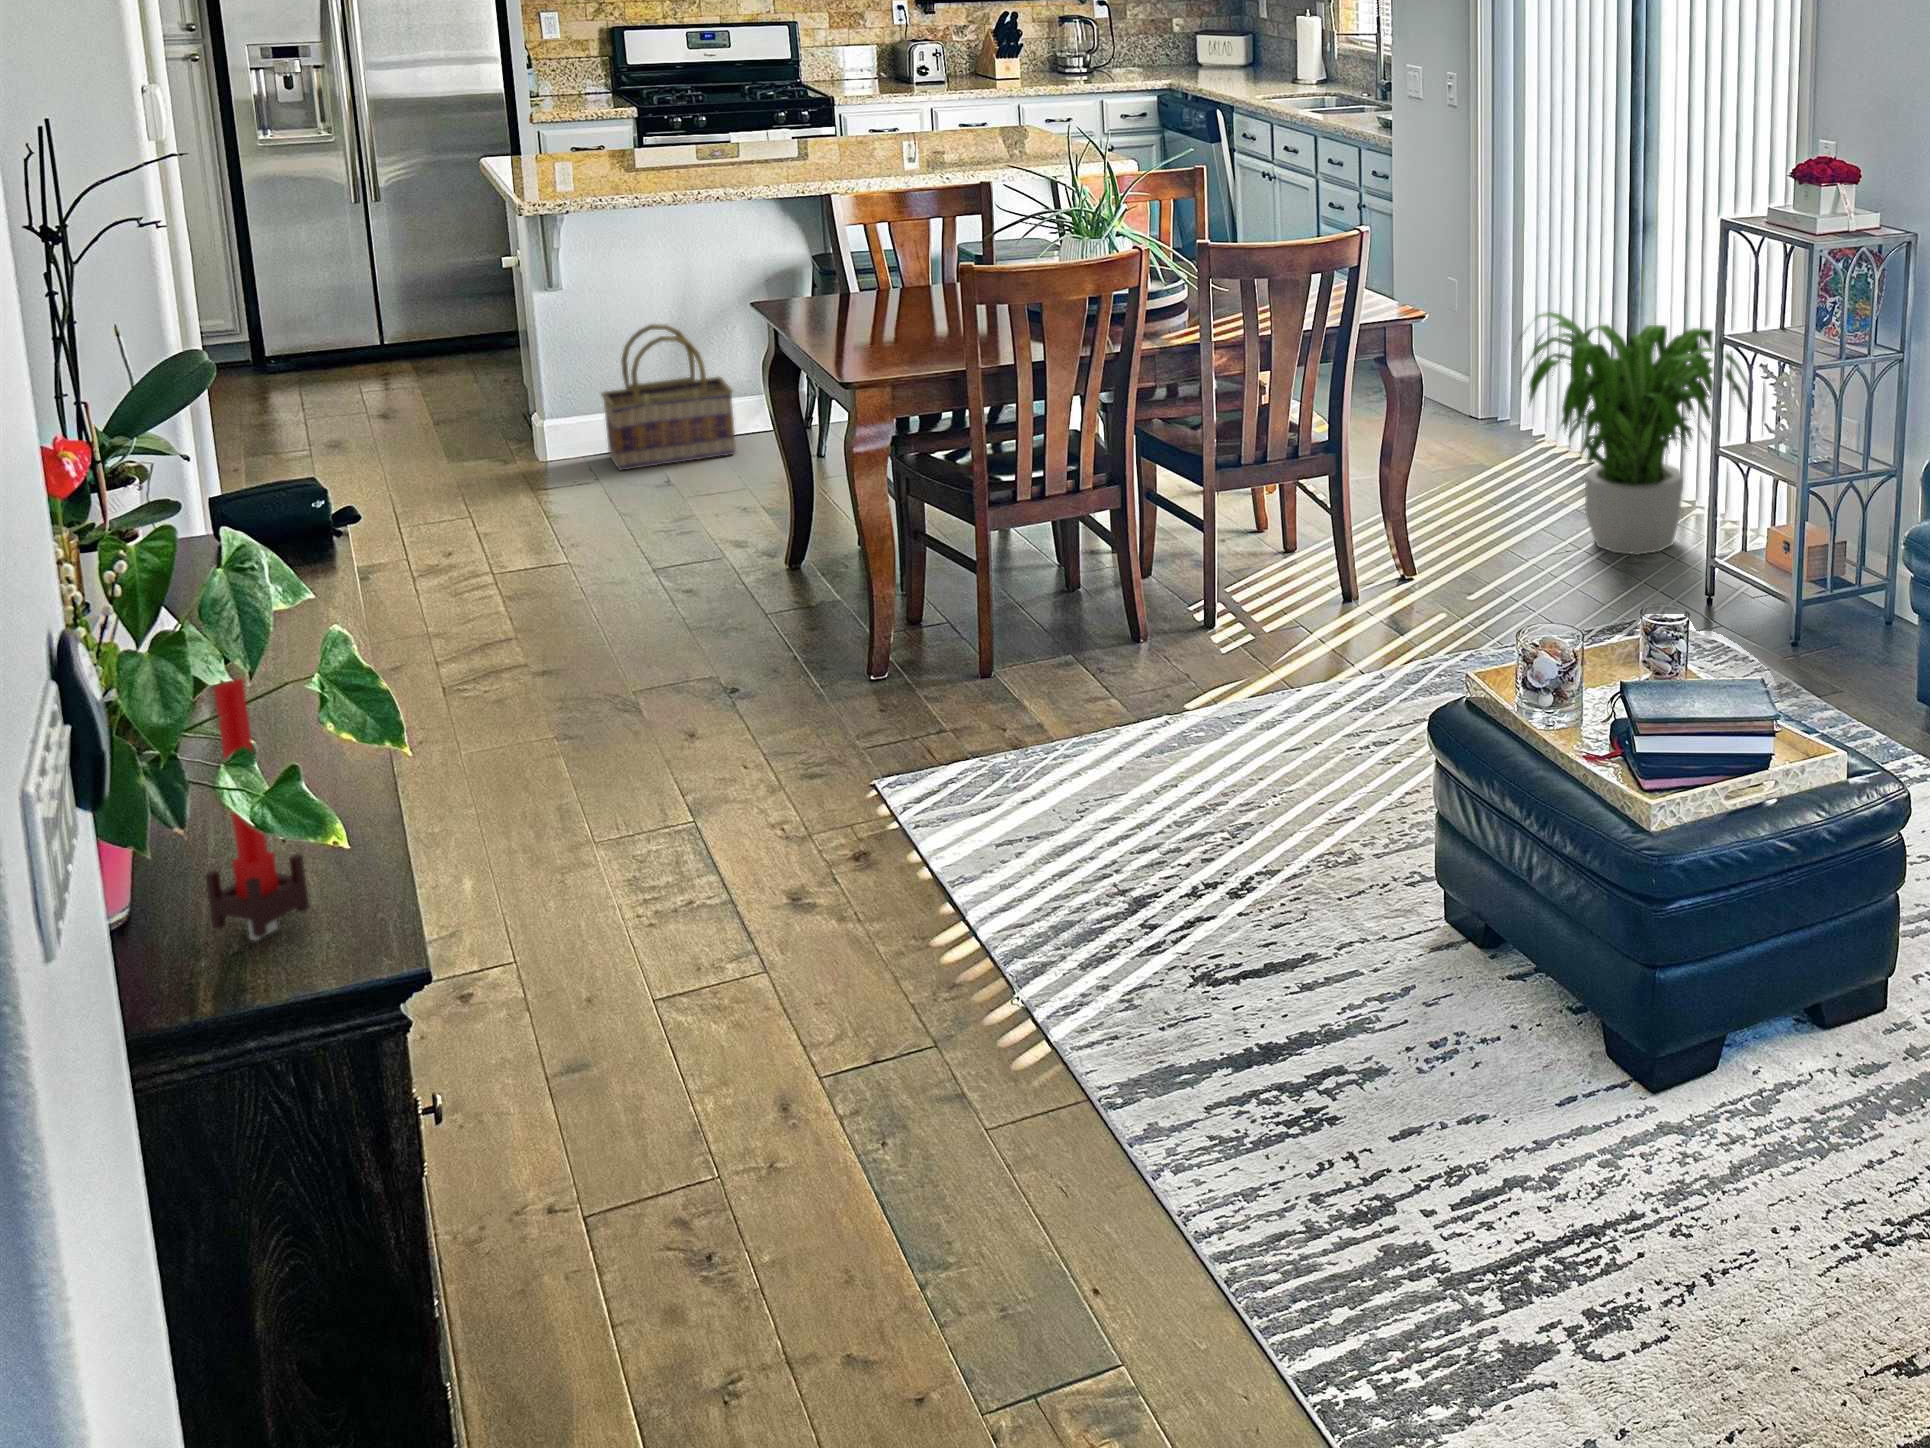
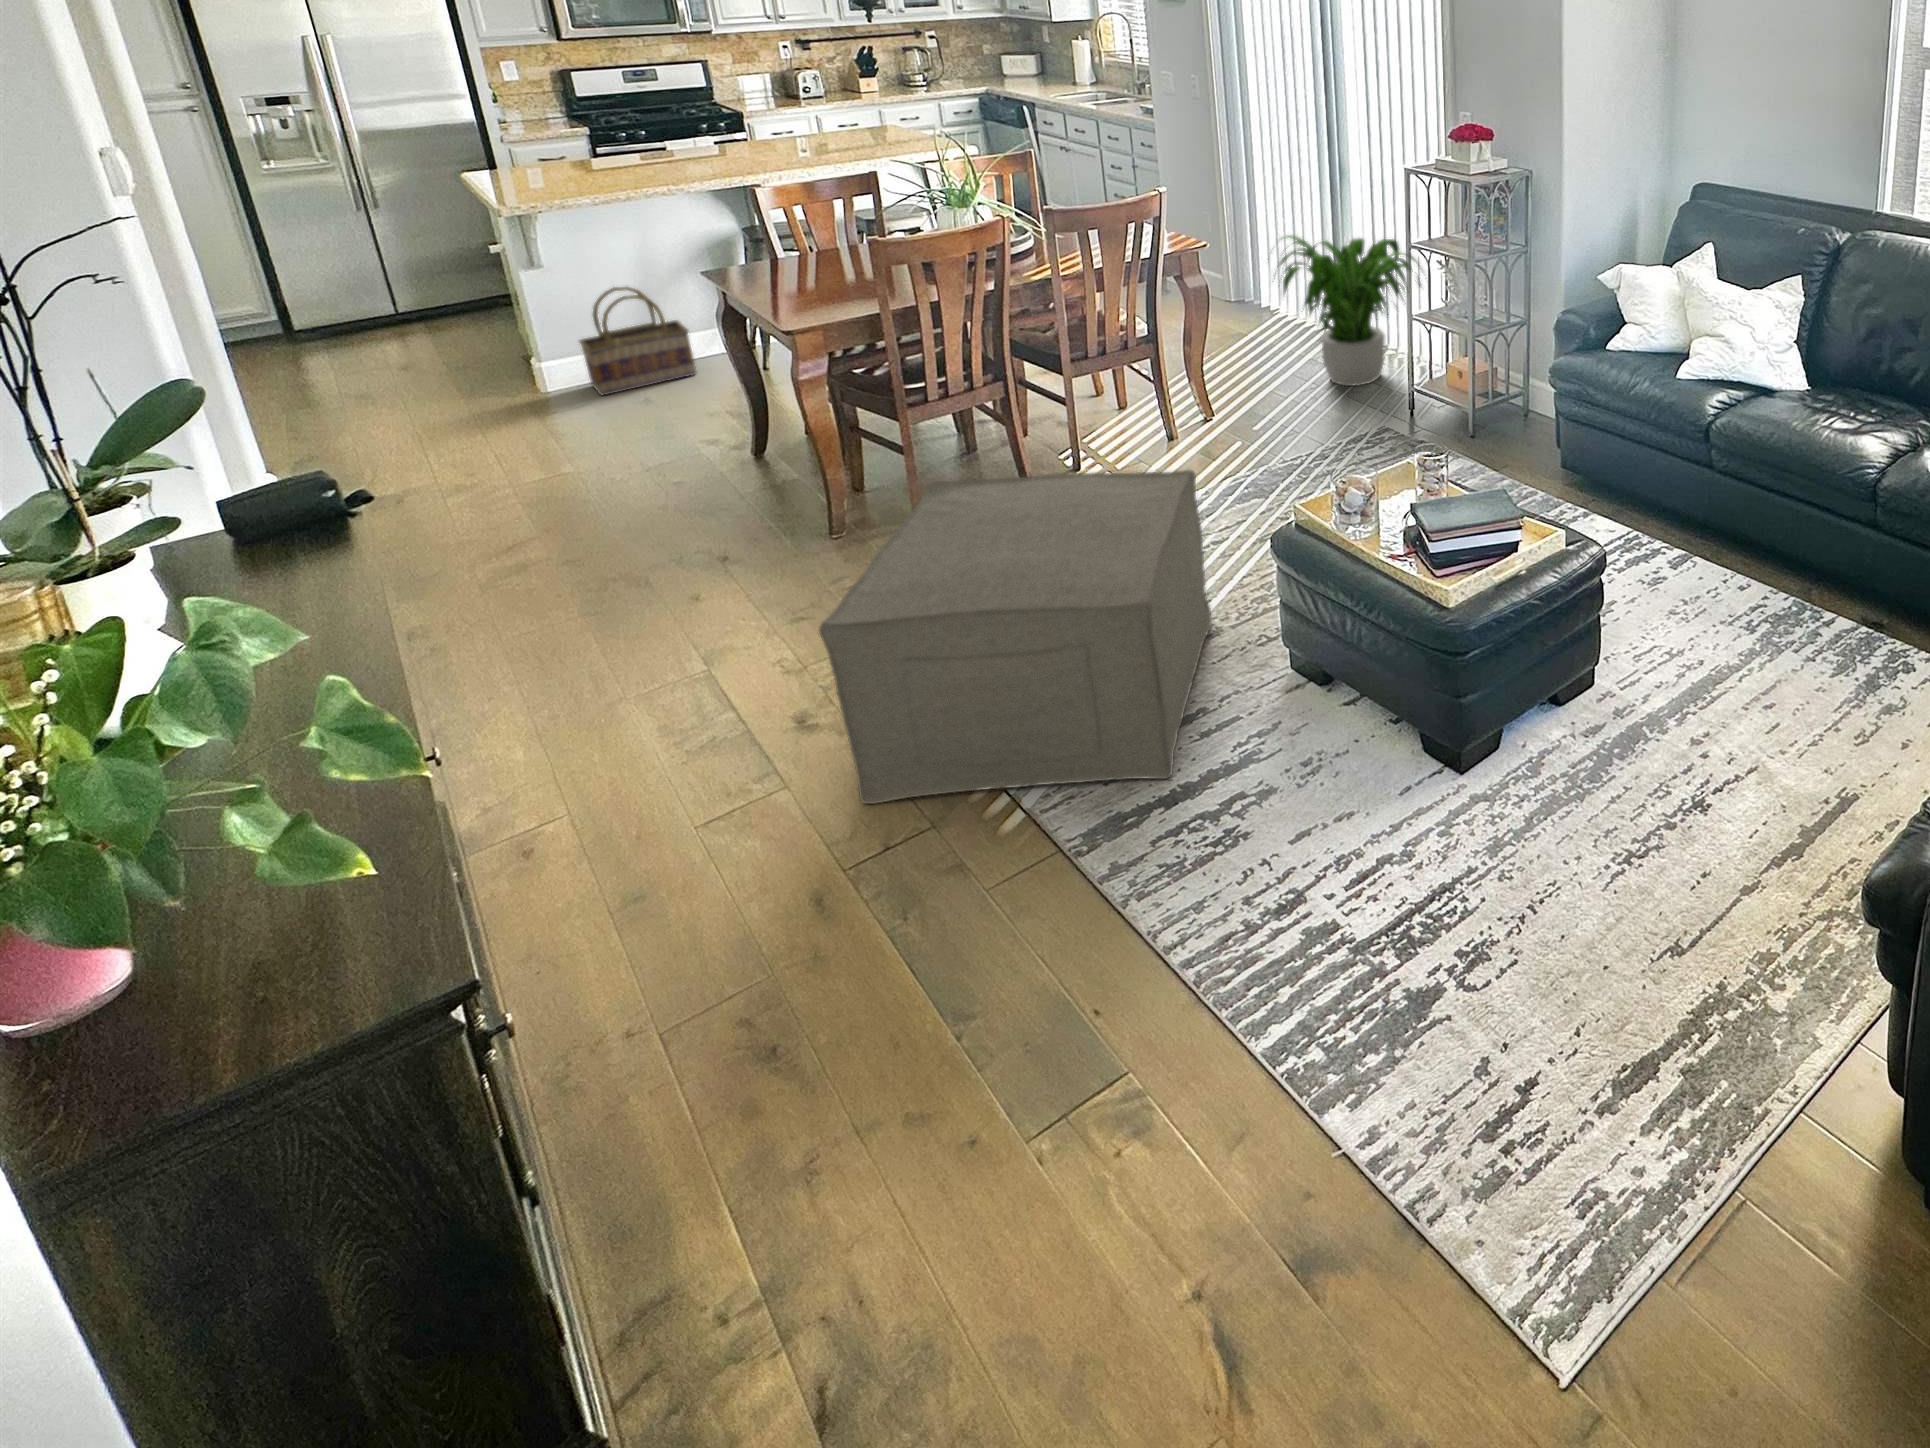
ottoman: none [831,596,1347,1035] -> present [819,470,1212,804]
candle: present [205,679,309,940] -> none [138,757,306,1018]

